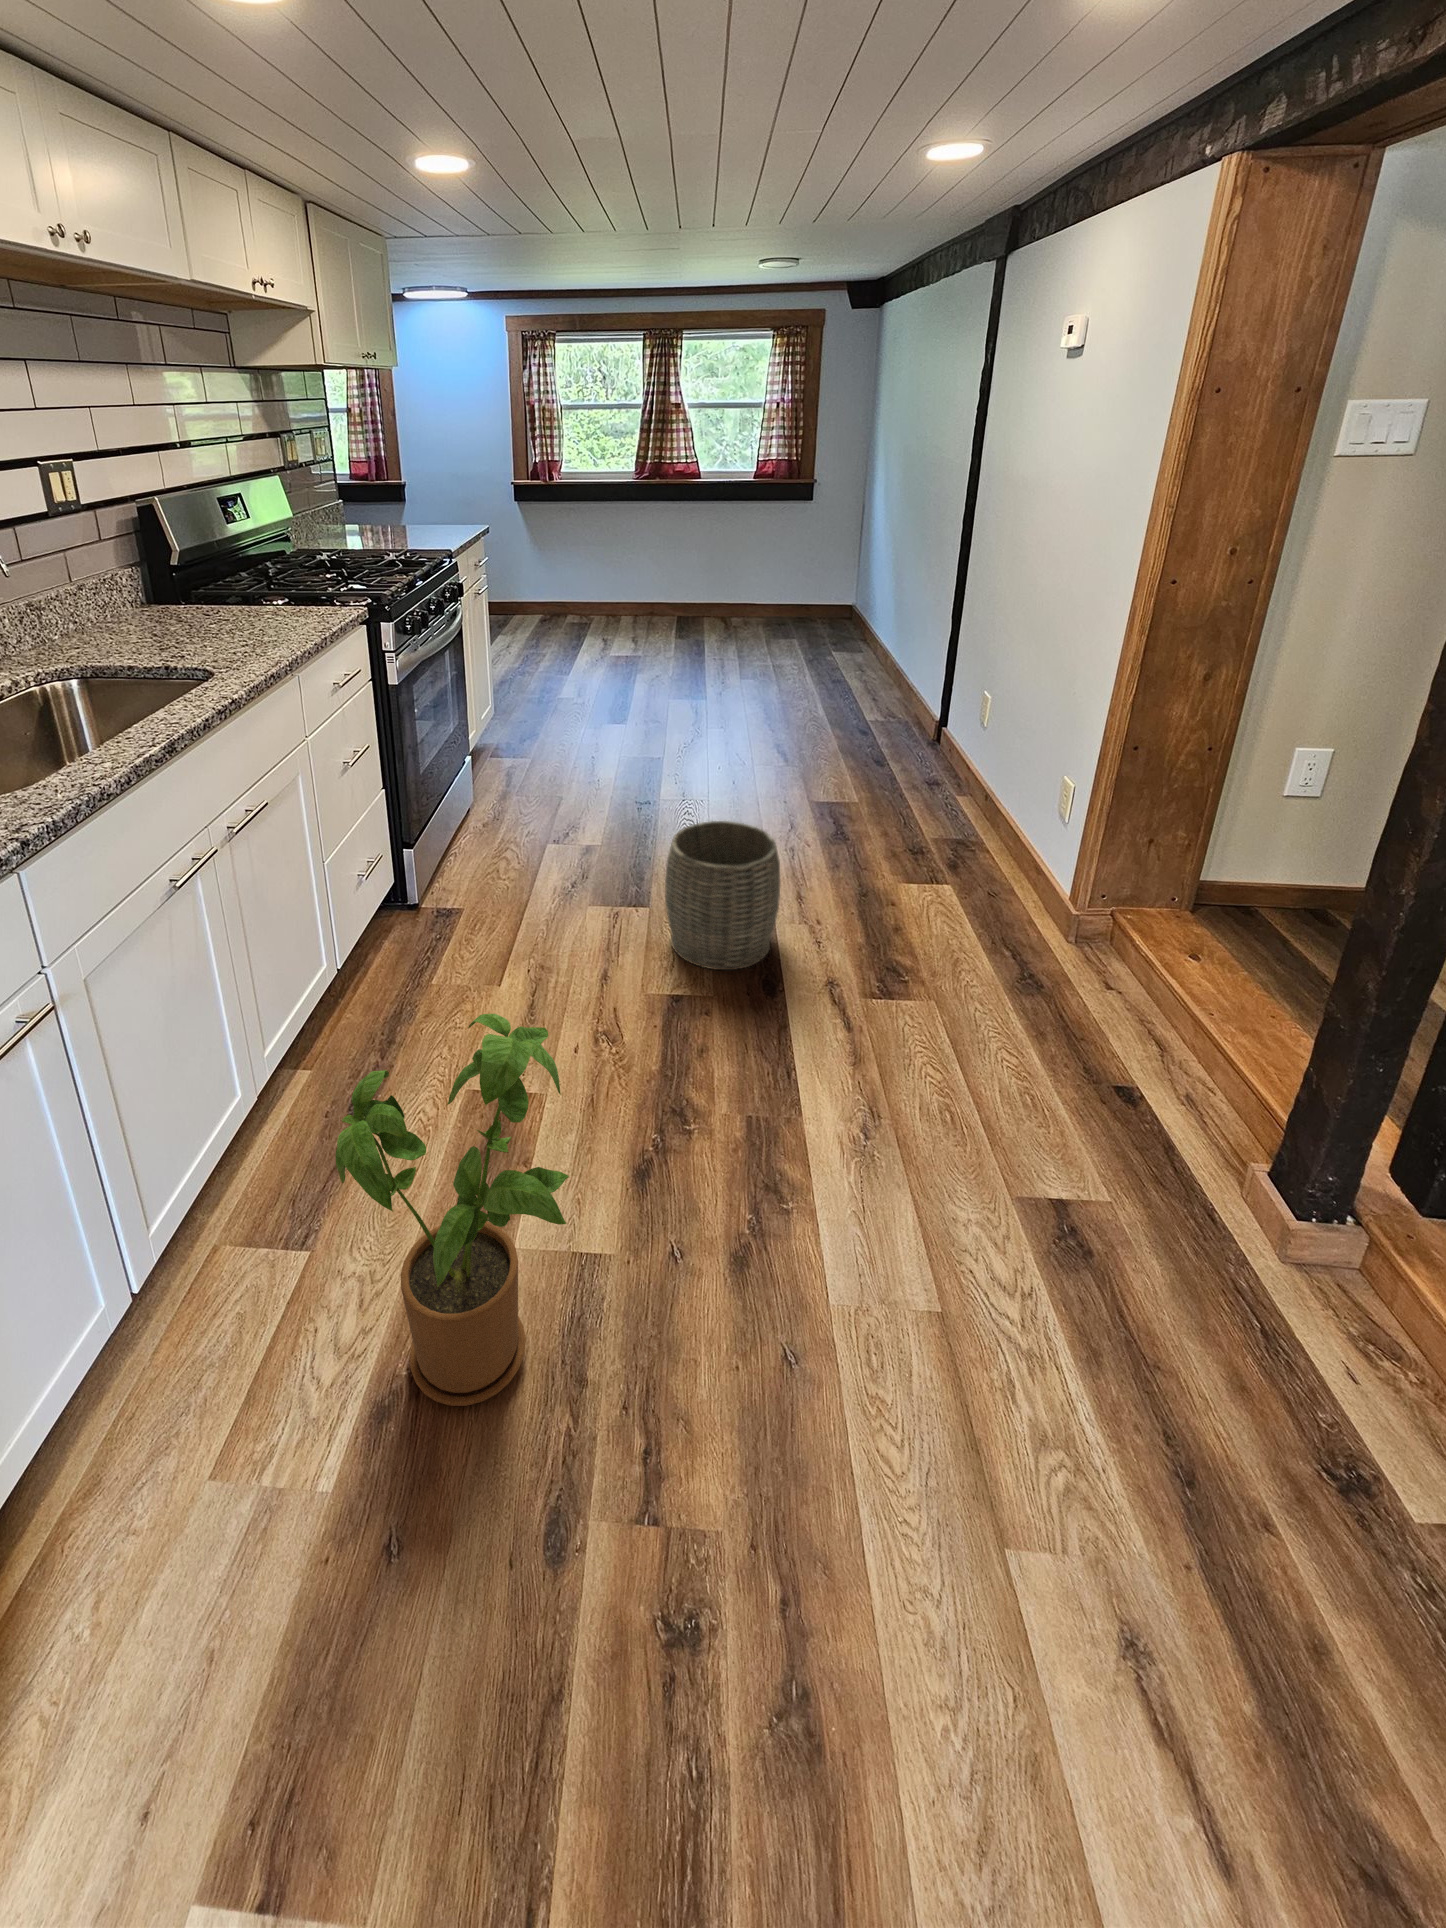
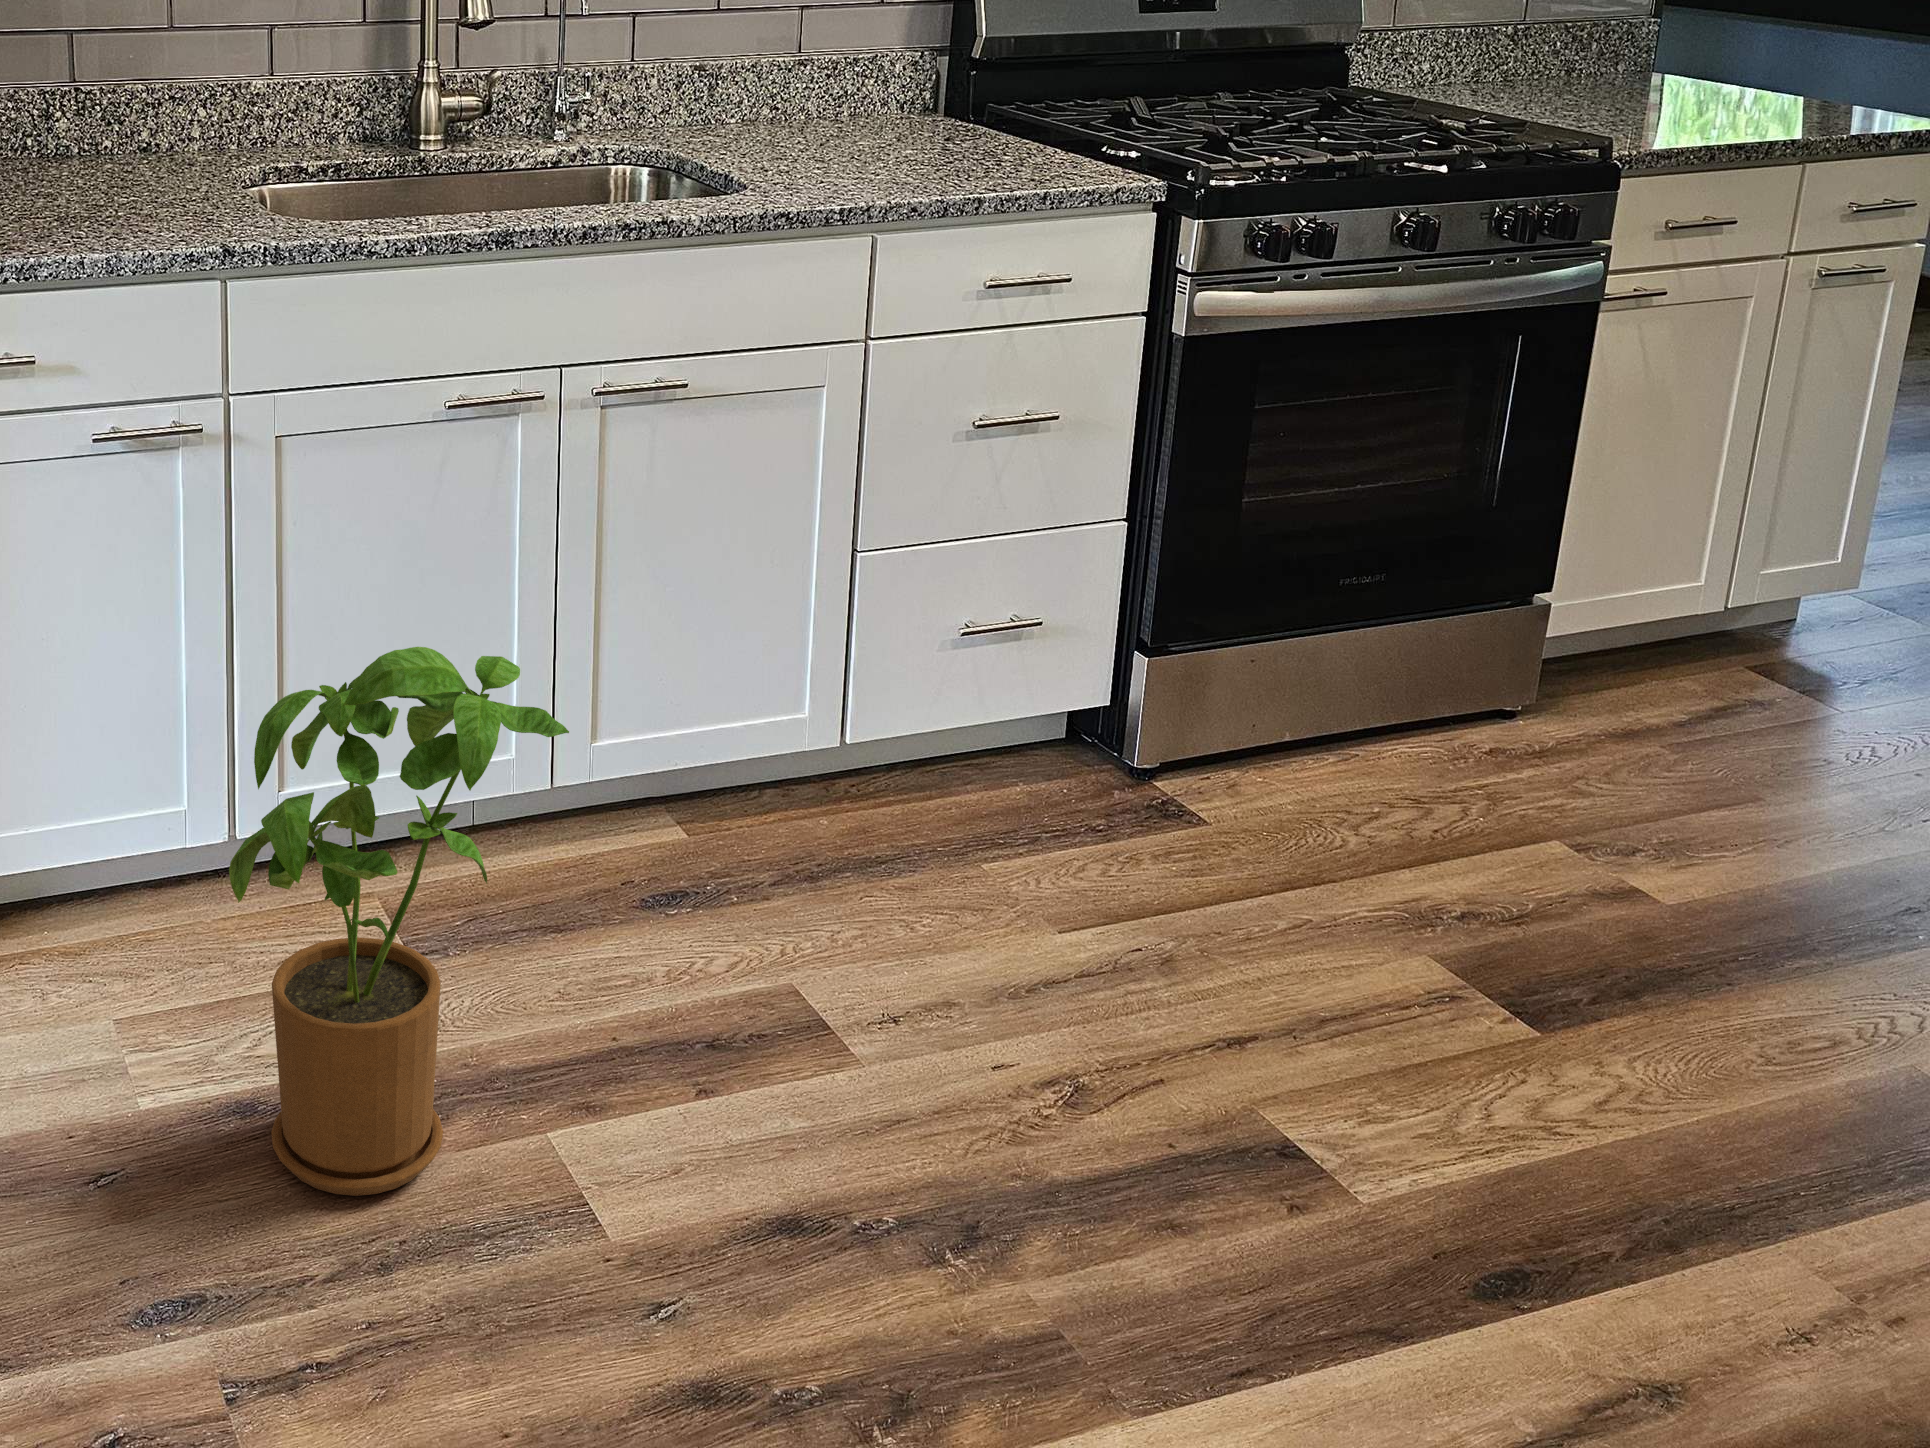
woven basket: present [665,821,780,970] -> none [1439,825,1802,1246]

